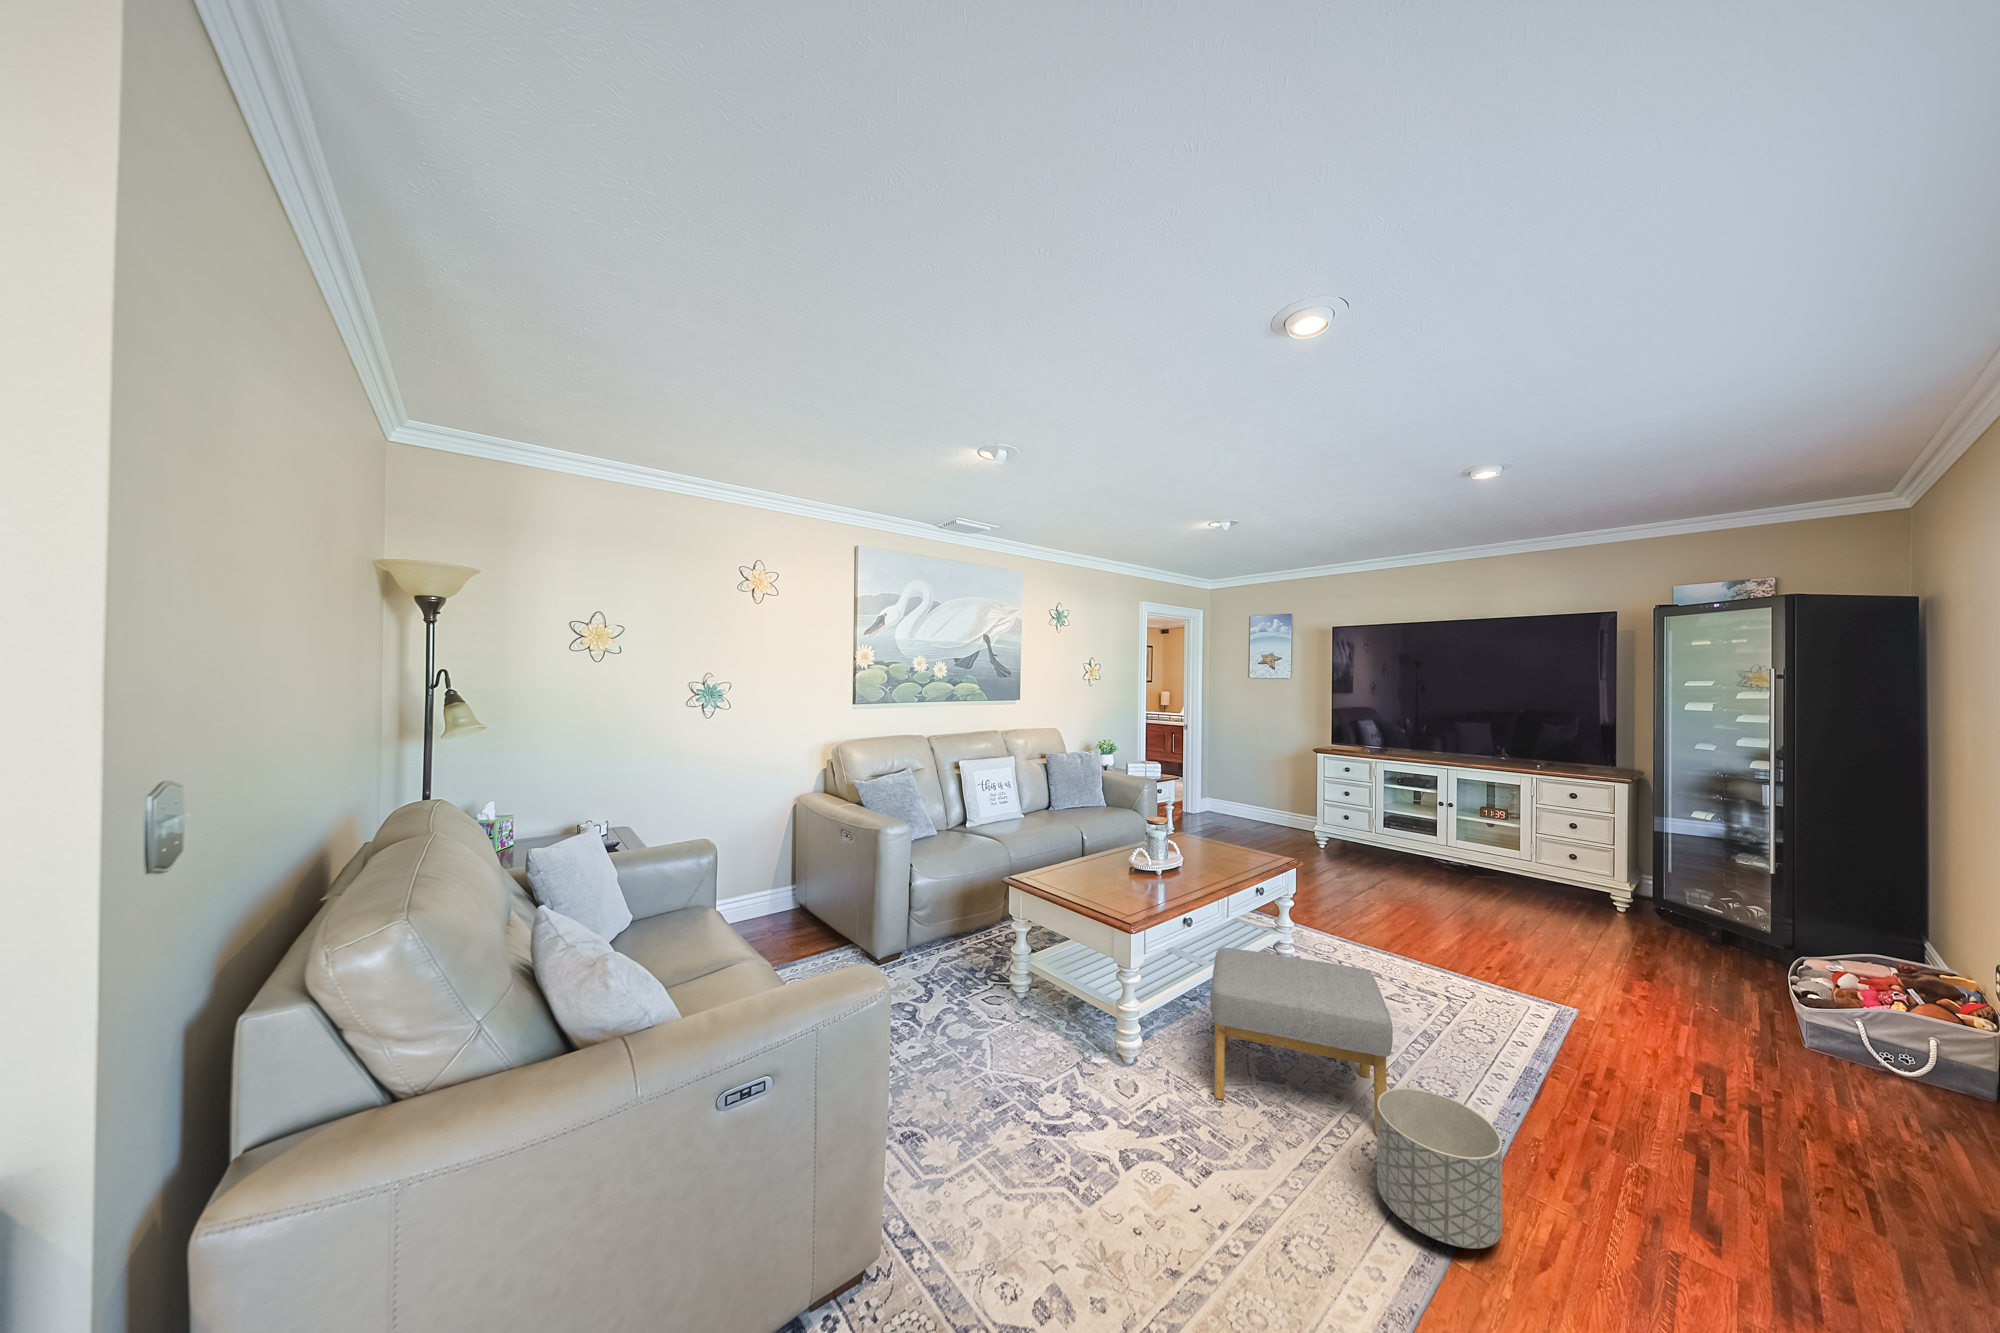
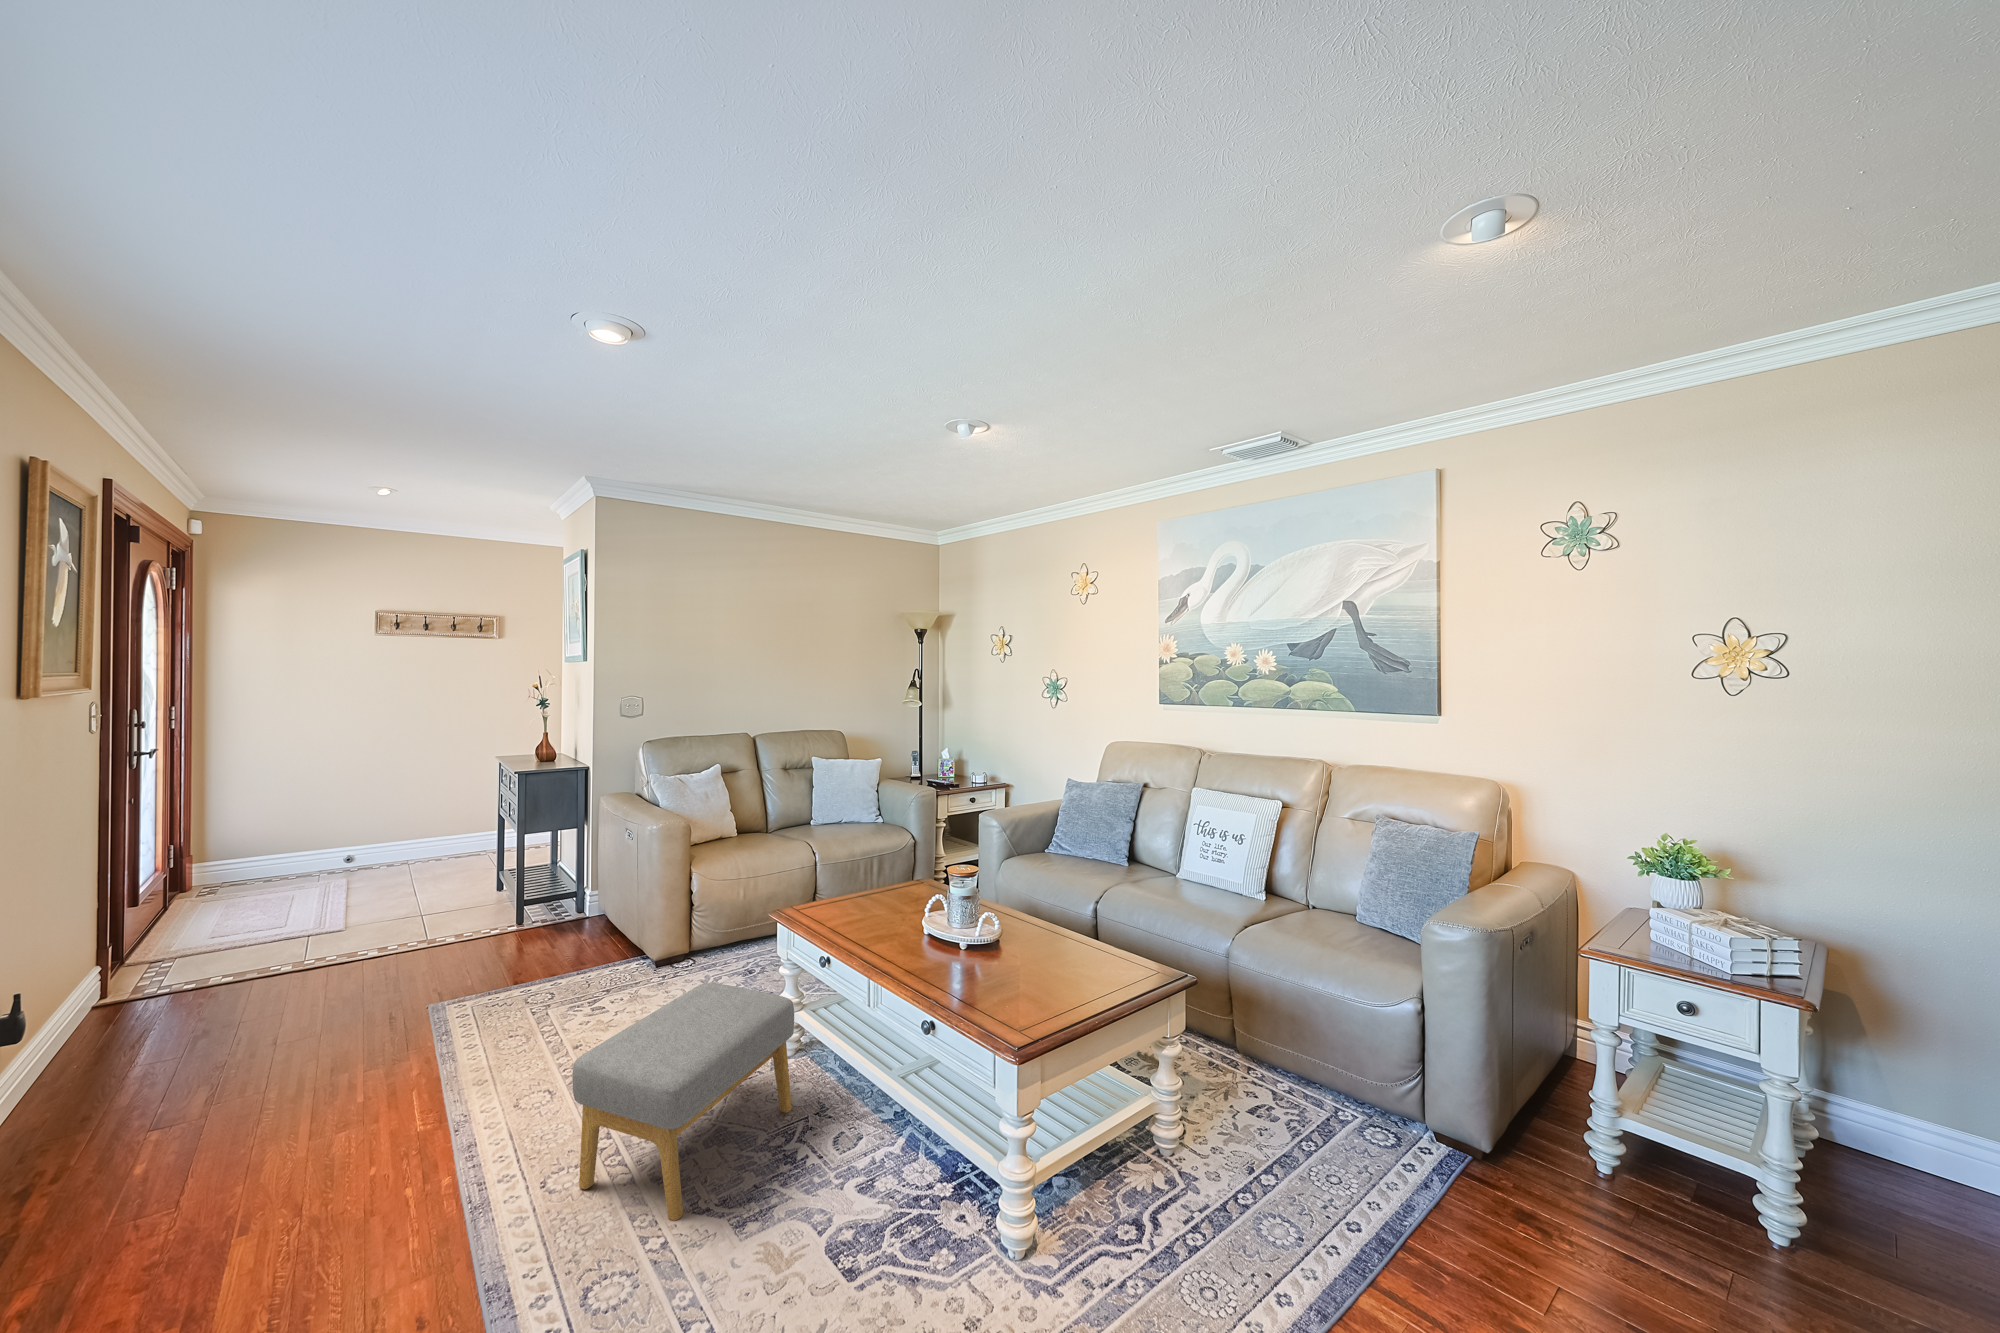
planter: present [1377,1088,1502,1249] -> none [423,1065,541,1201]

